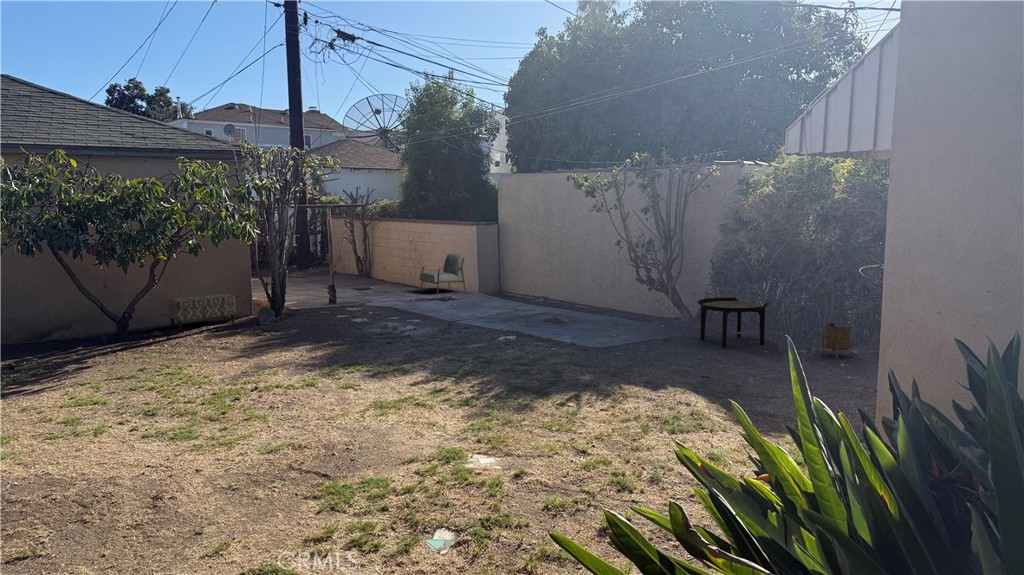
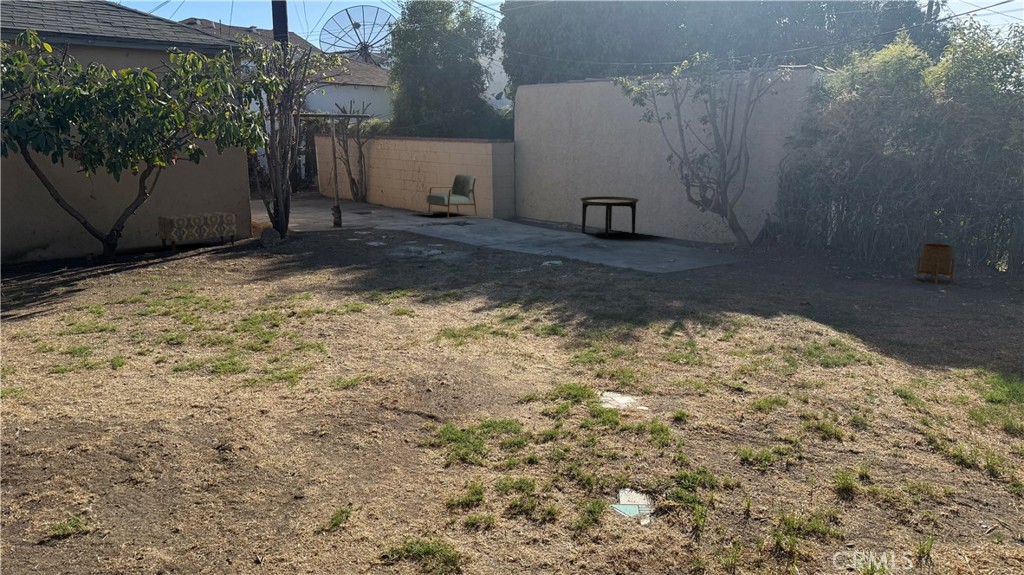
round table: present [697,298,769,348] -> present [580,196,639,237]

